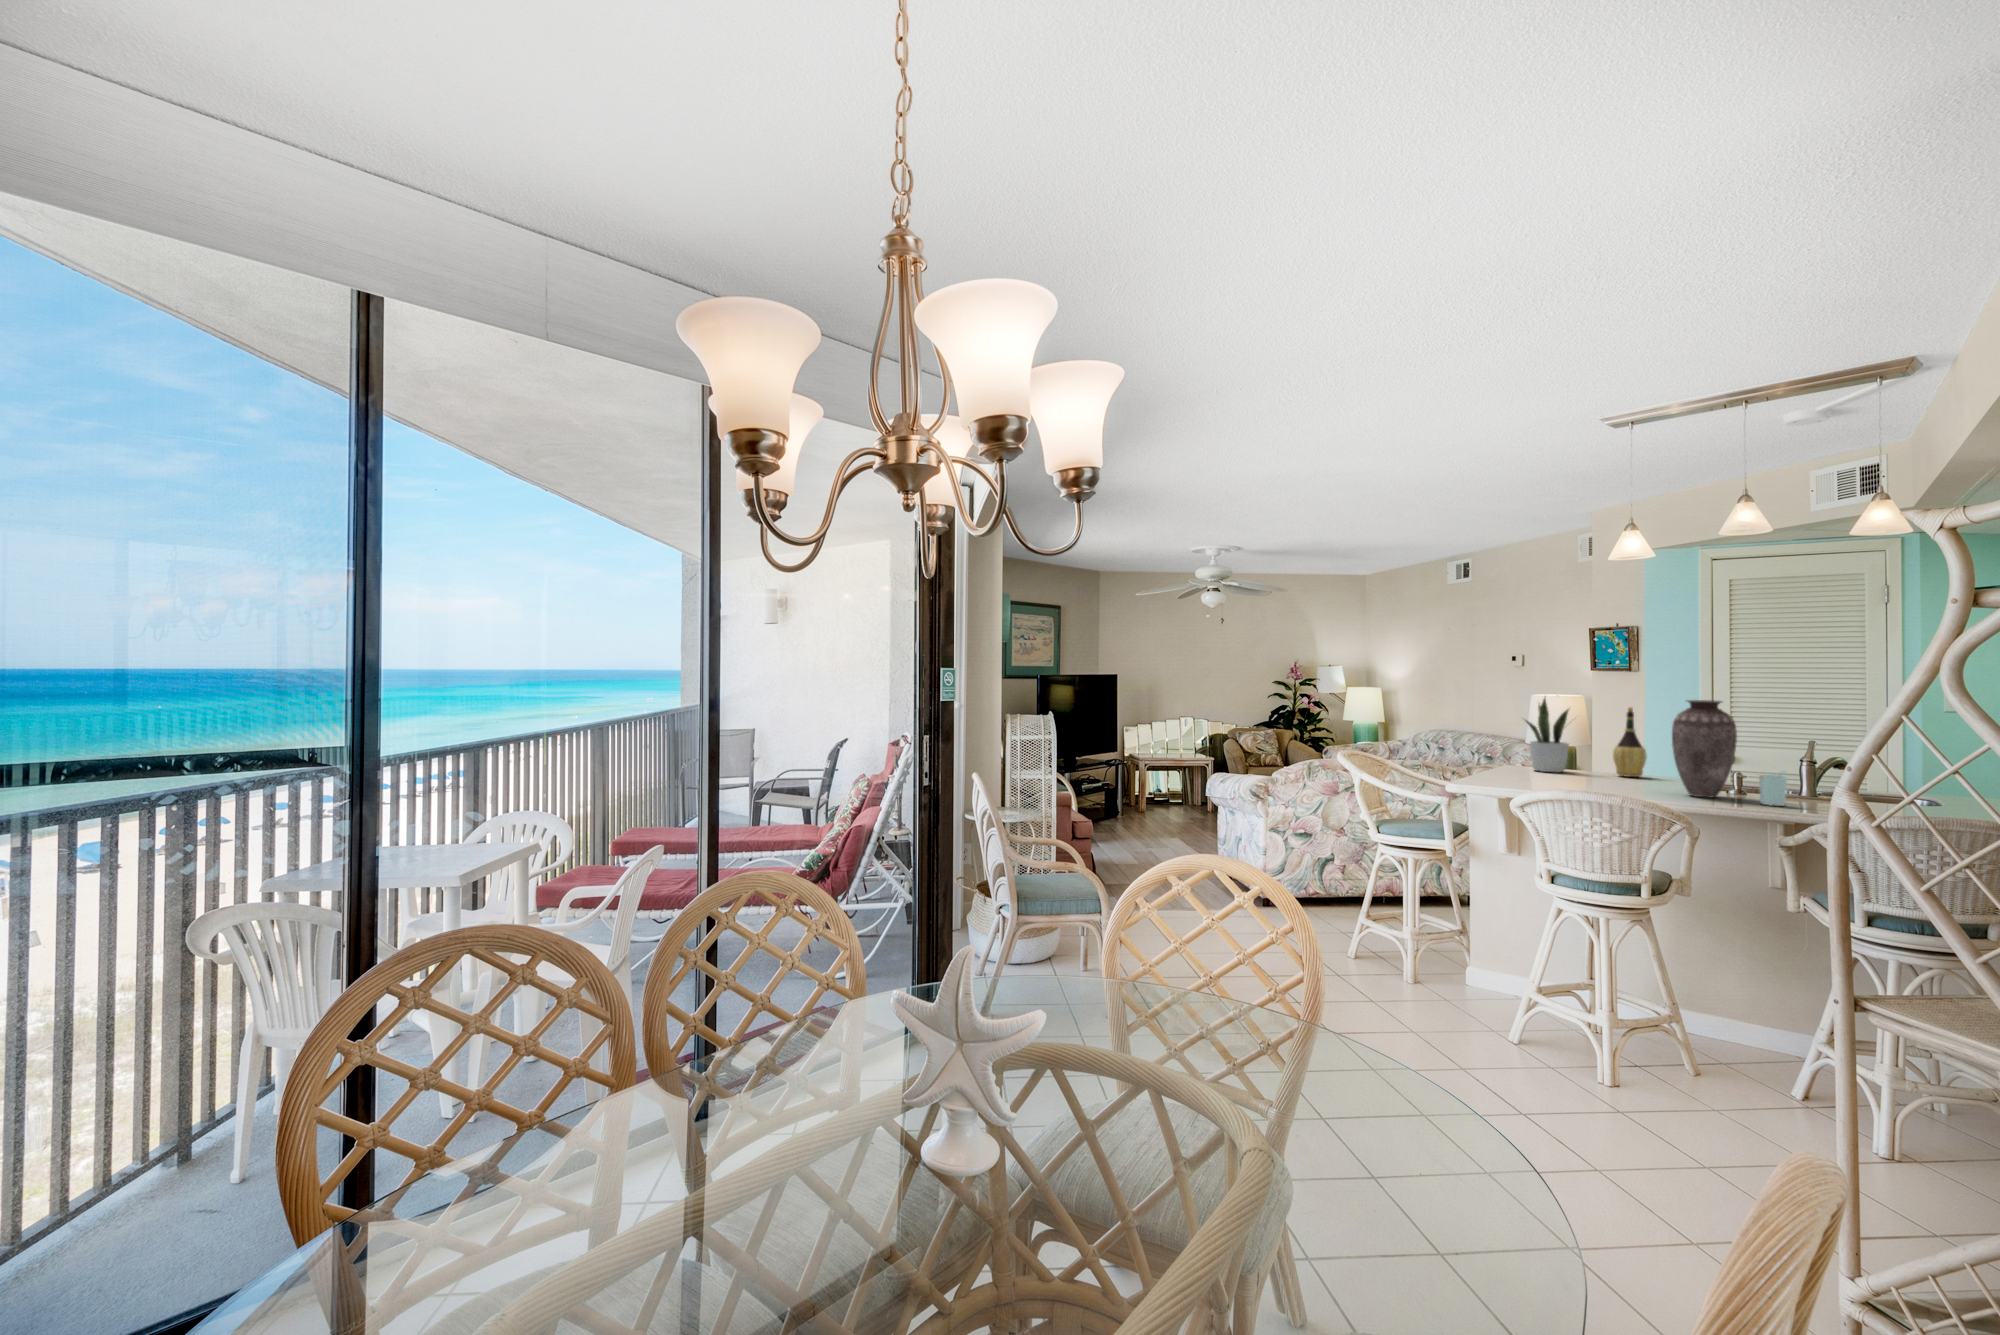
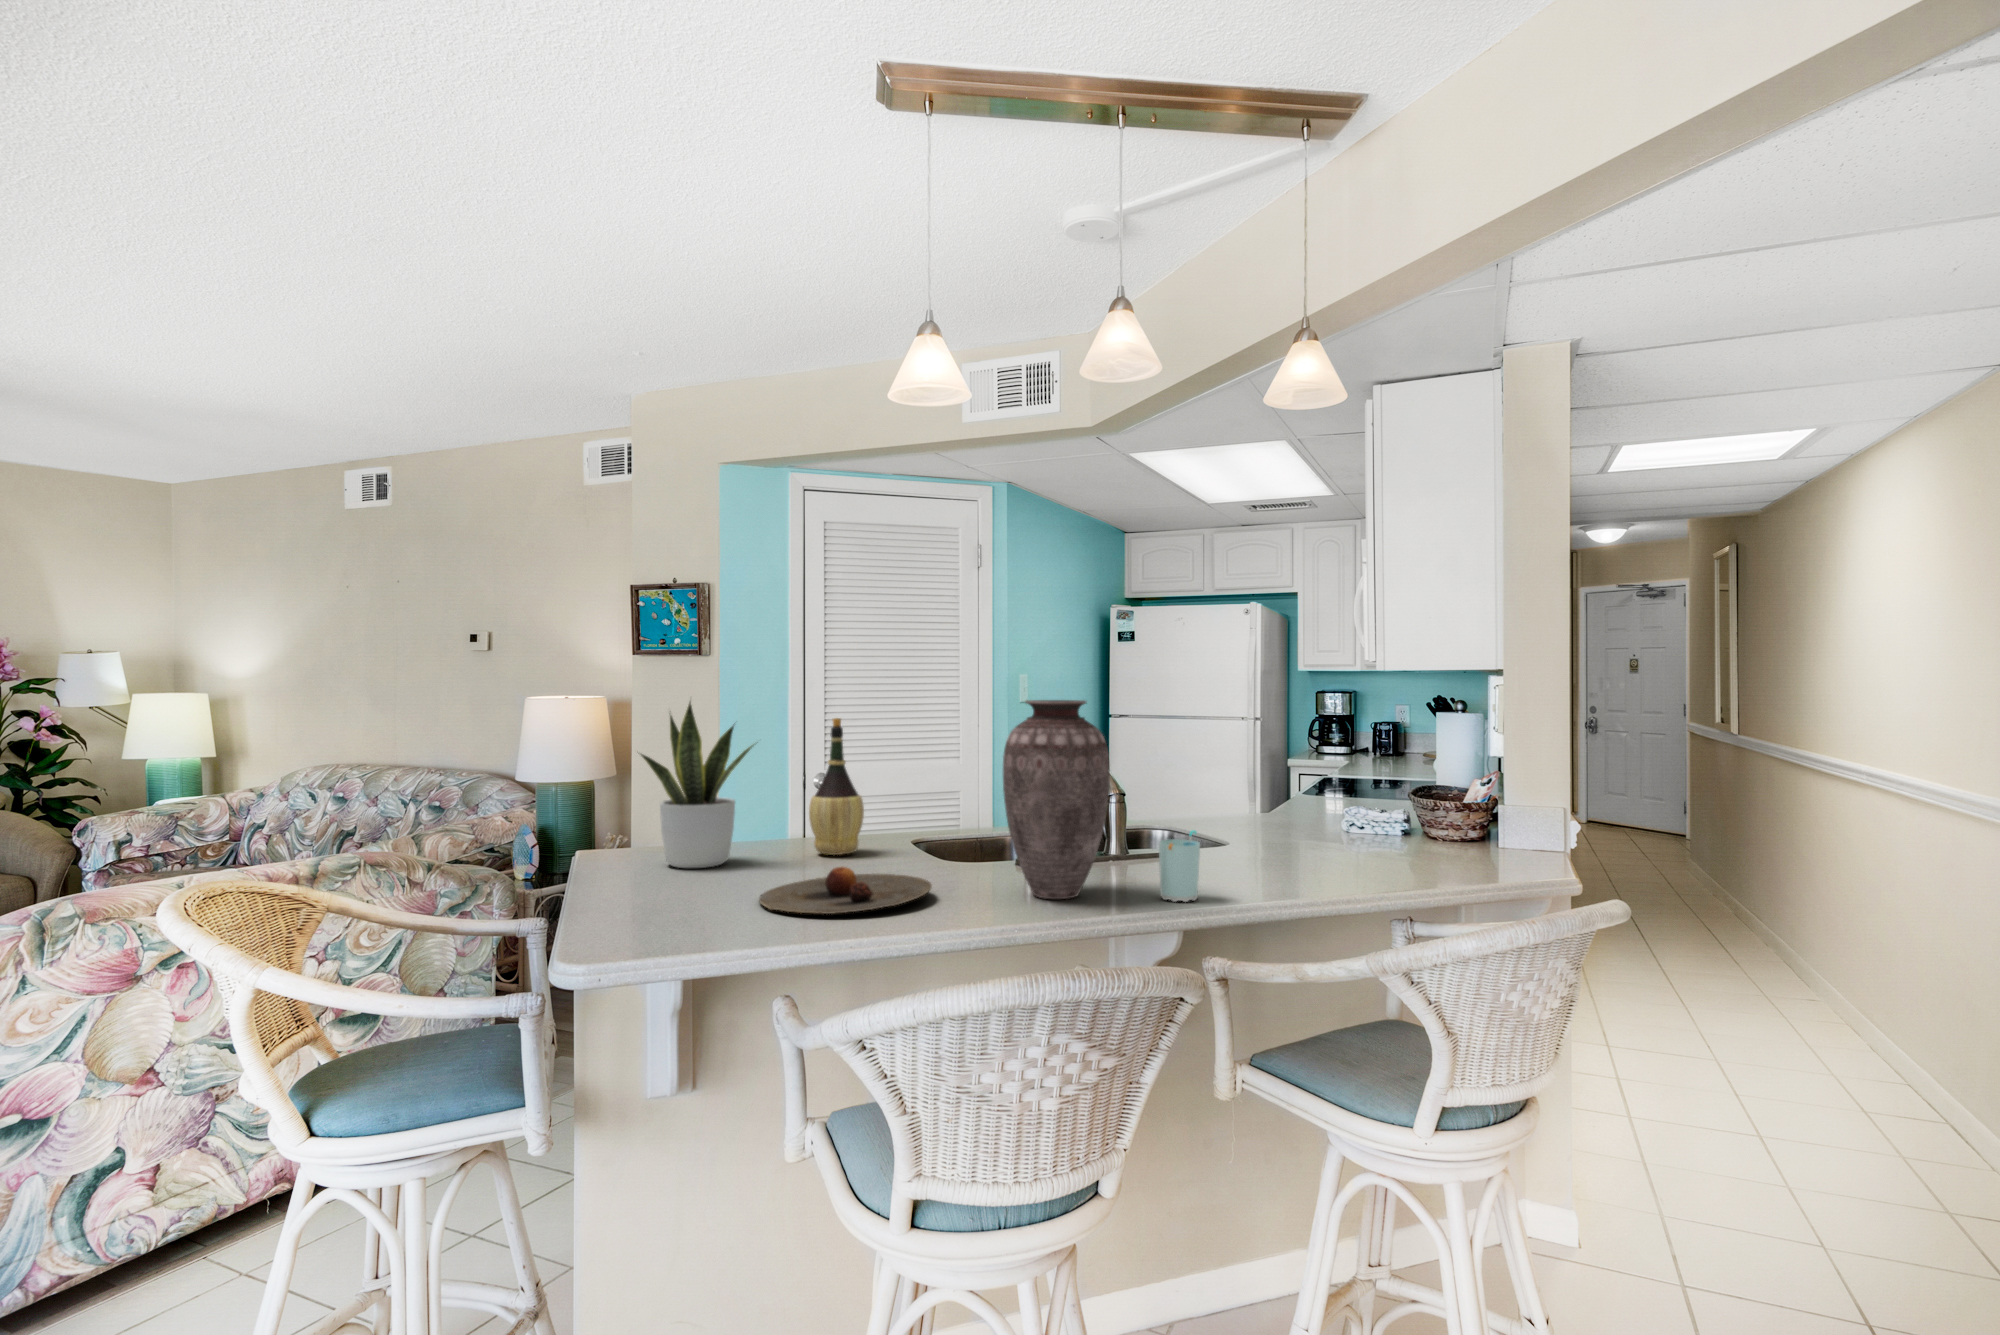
plate: none [1546,771,1635,785] -> present [759,867,932,914]

